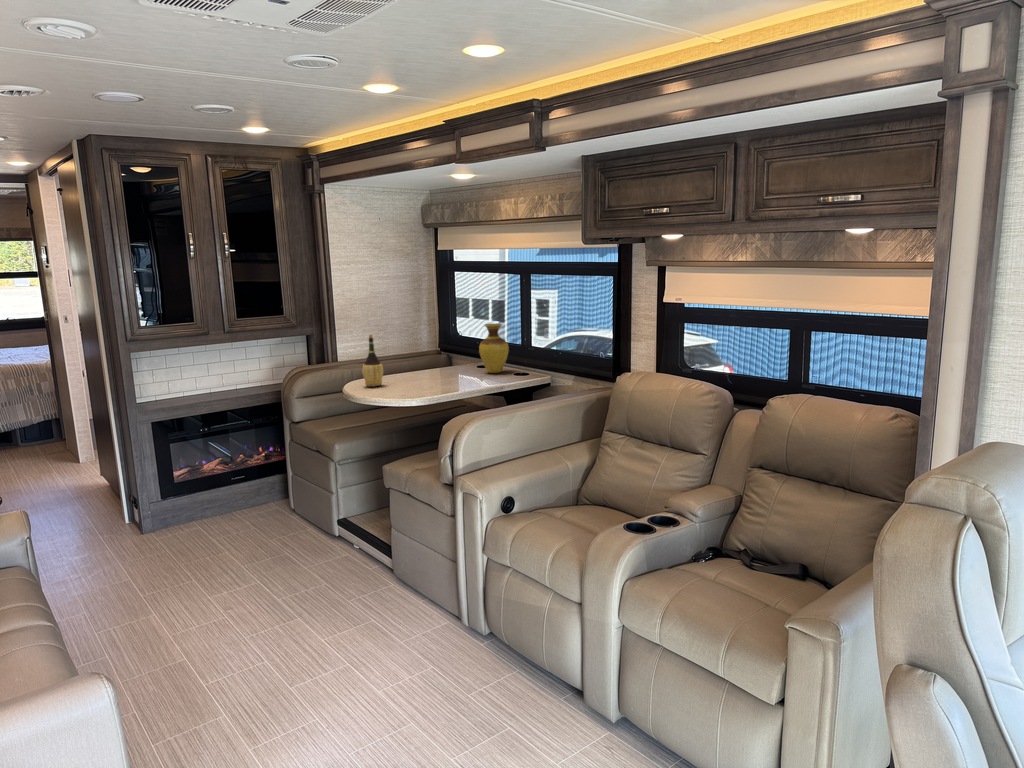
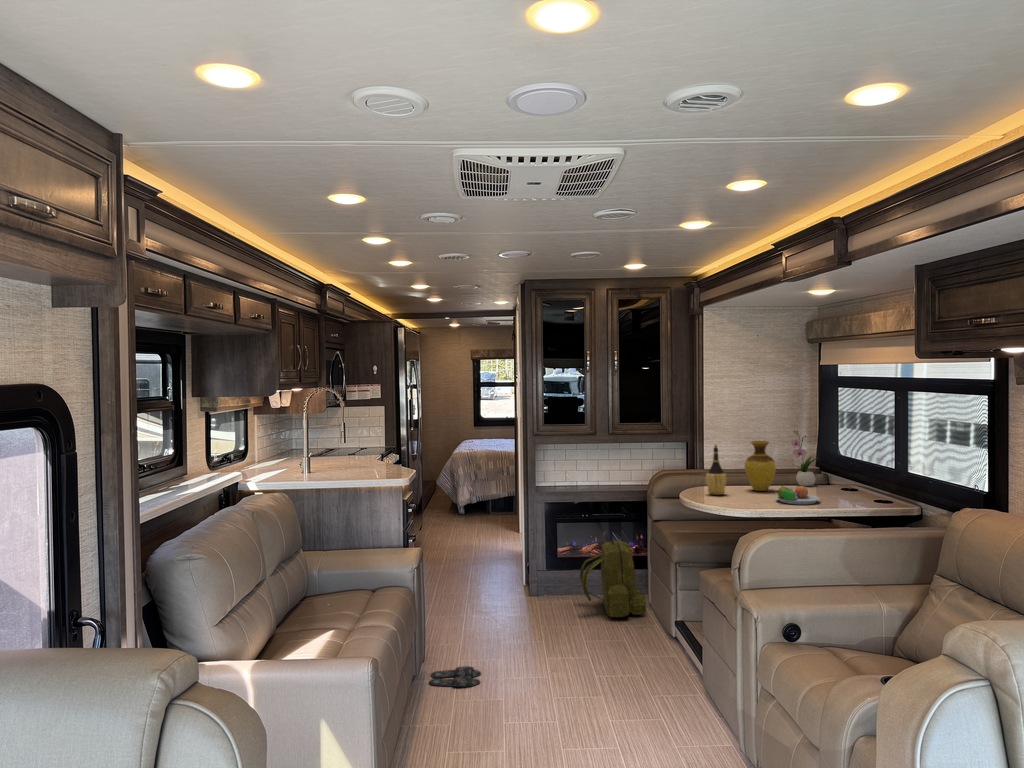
flower arrangement: none [429,315,454,369] -> present [791,431,817,486]
vase: present [479,324,509,373] -> present [745,441,776,491]
fruit bowl: none [435,368,475,386] -> present [775,484,820,504]
backpack: none [209,450,293,534] -> present [580,540,646,617]
slippers: none [64,632,140,670] -> present [429,666,481,687]

